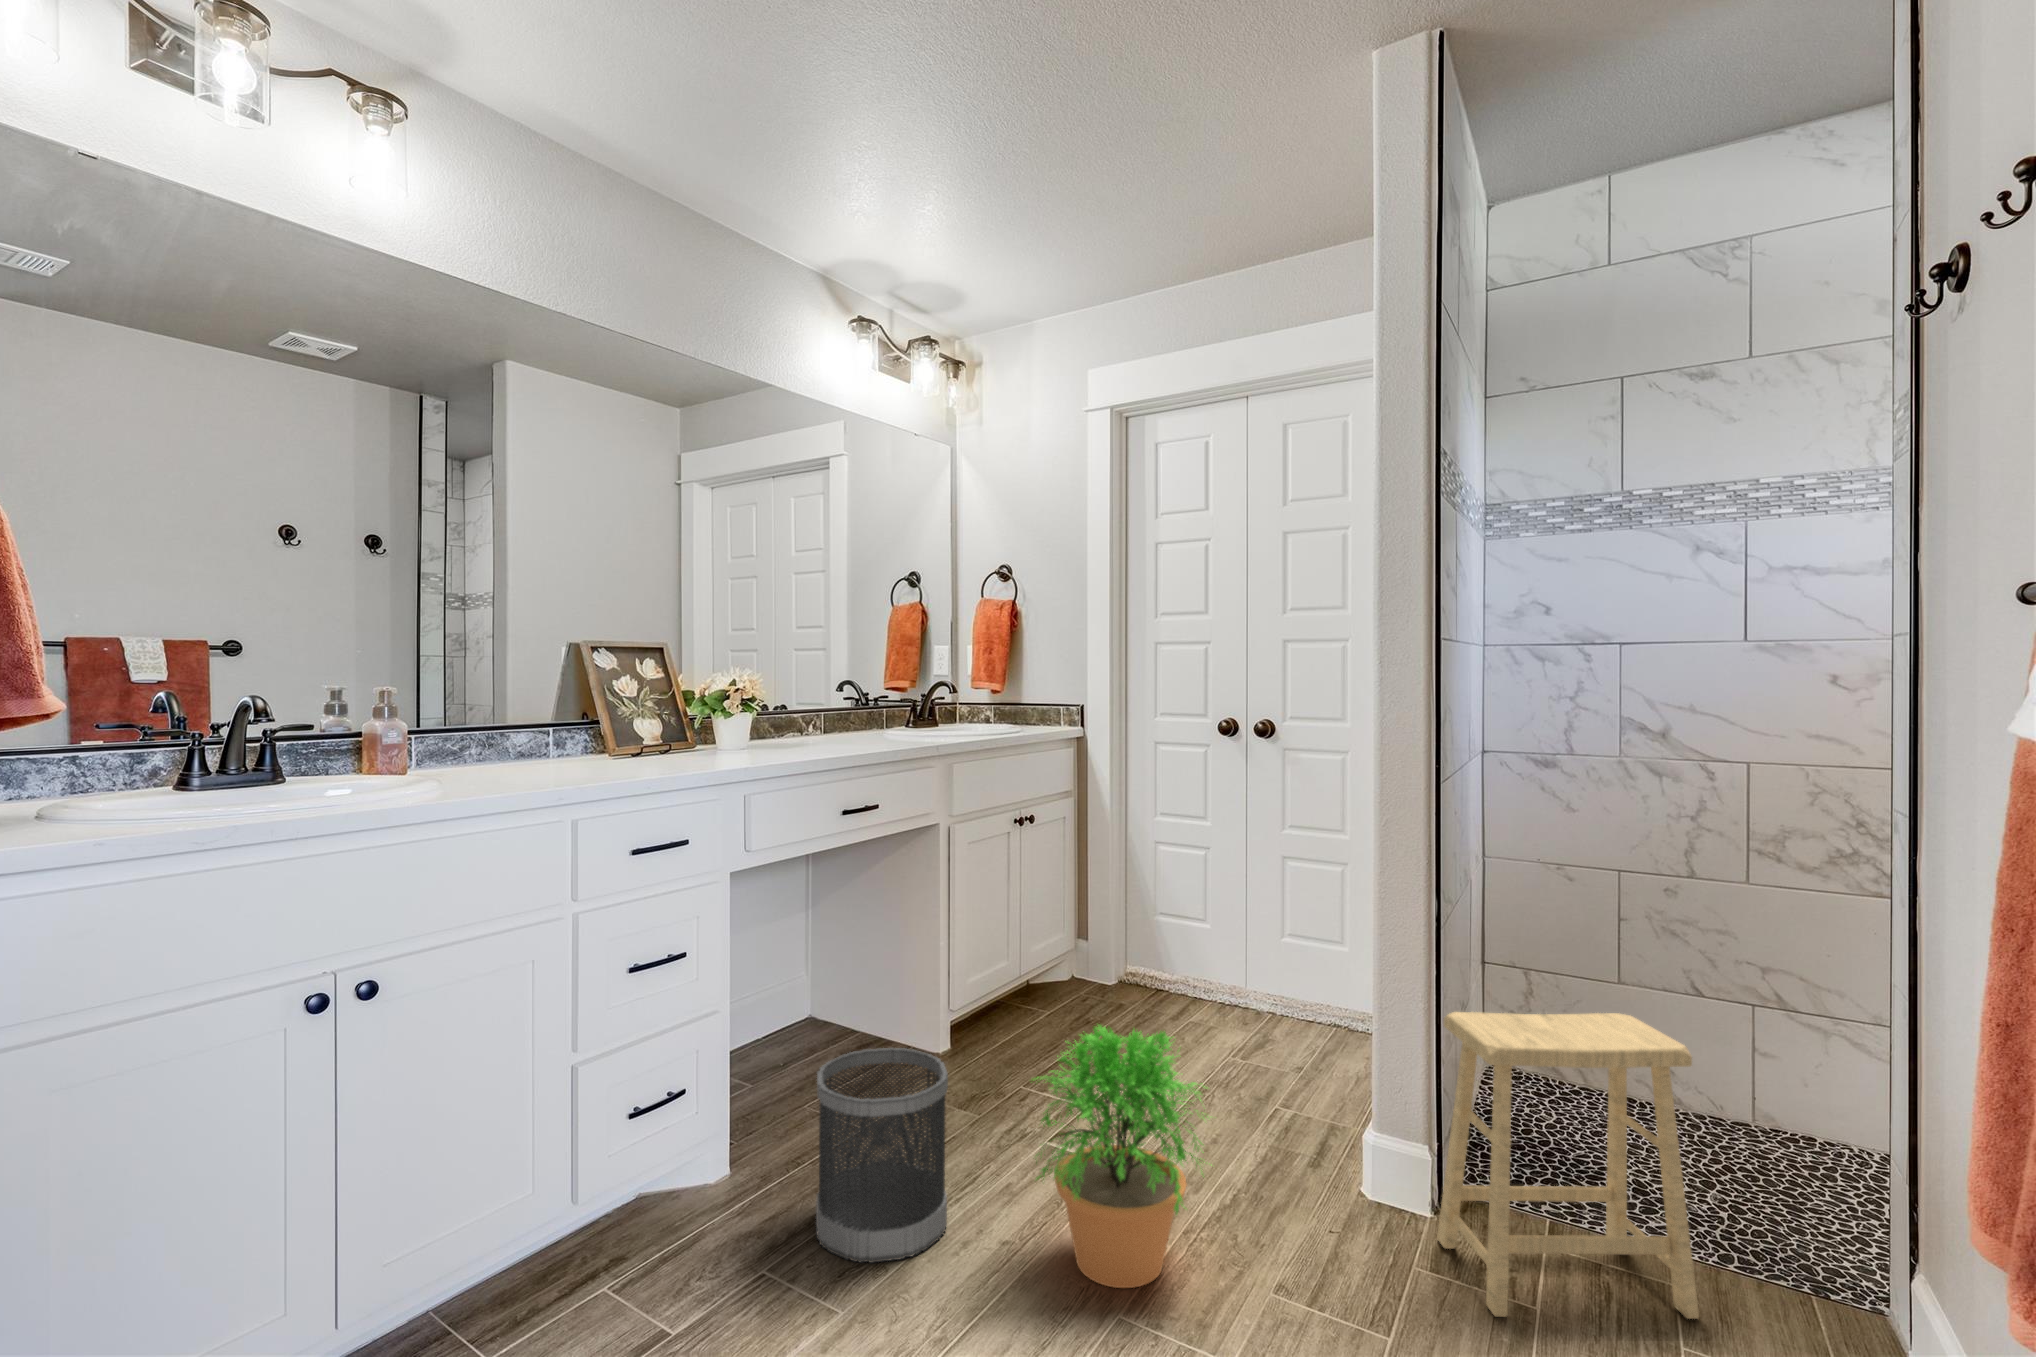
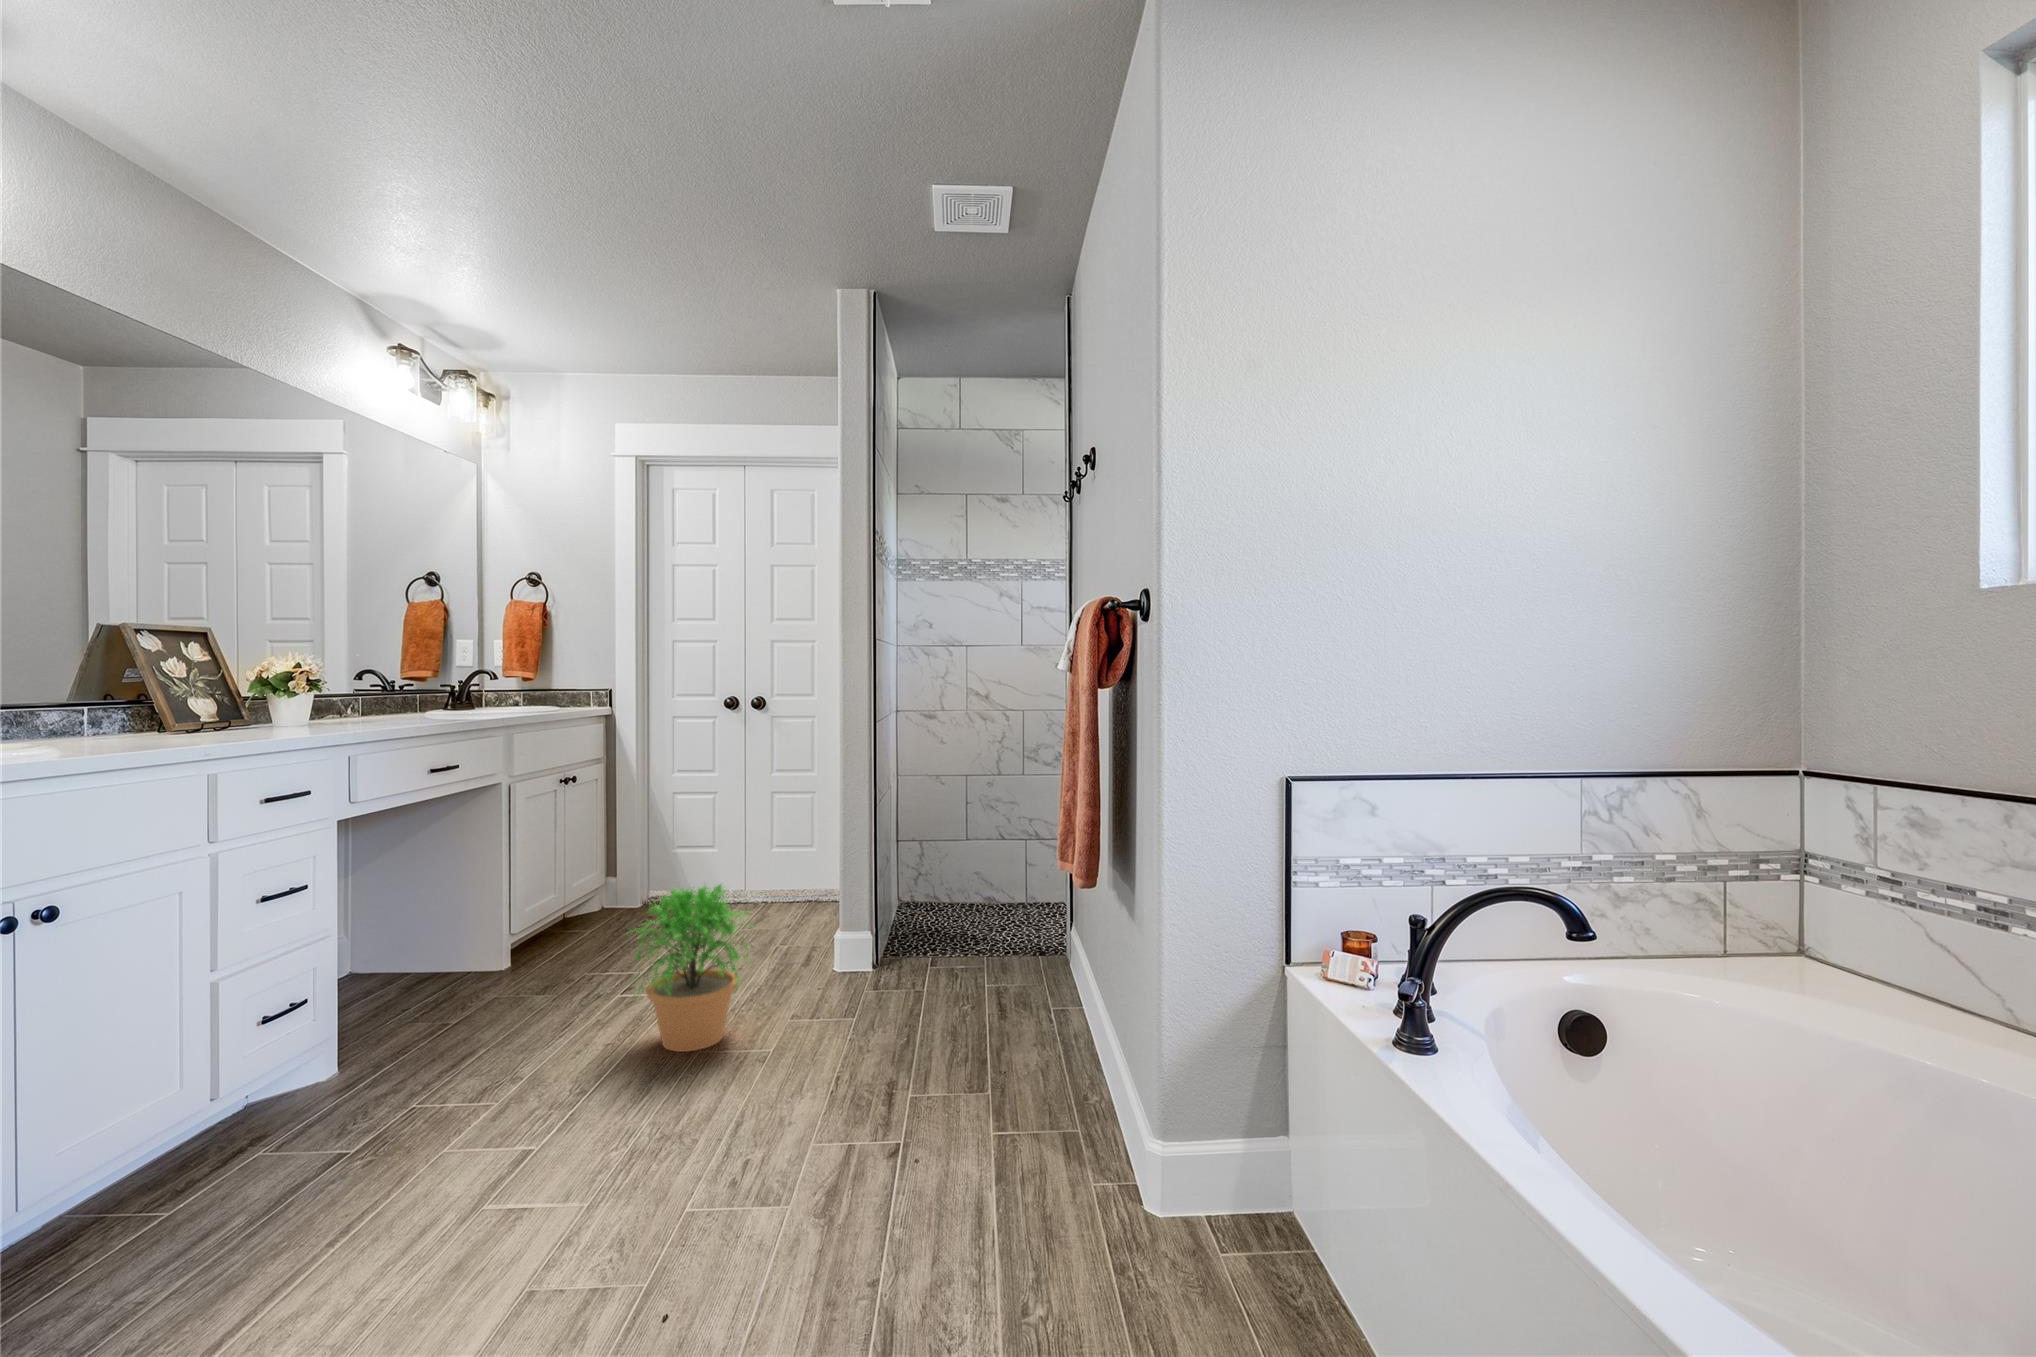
footstool: present [1437,1012,1699,1319] -> none [885,839,1013,1009]
wastebasket: present [816,1048,948,1263] -> none [441,937,558,1088]

